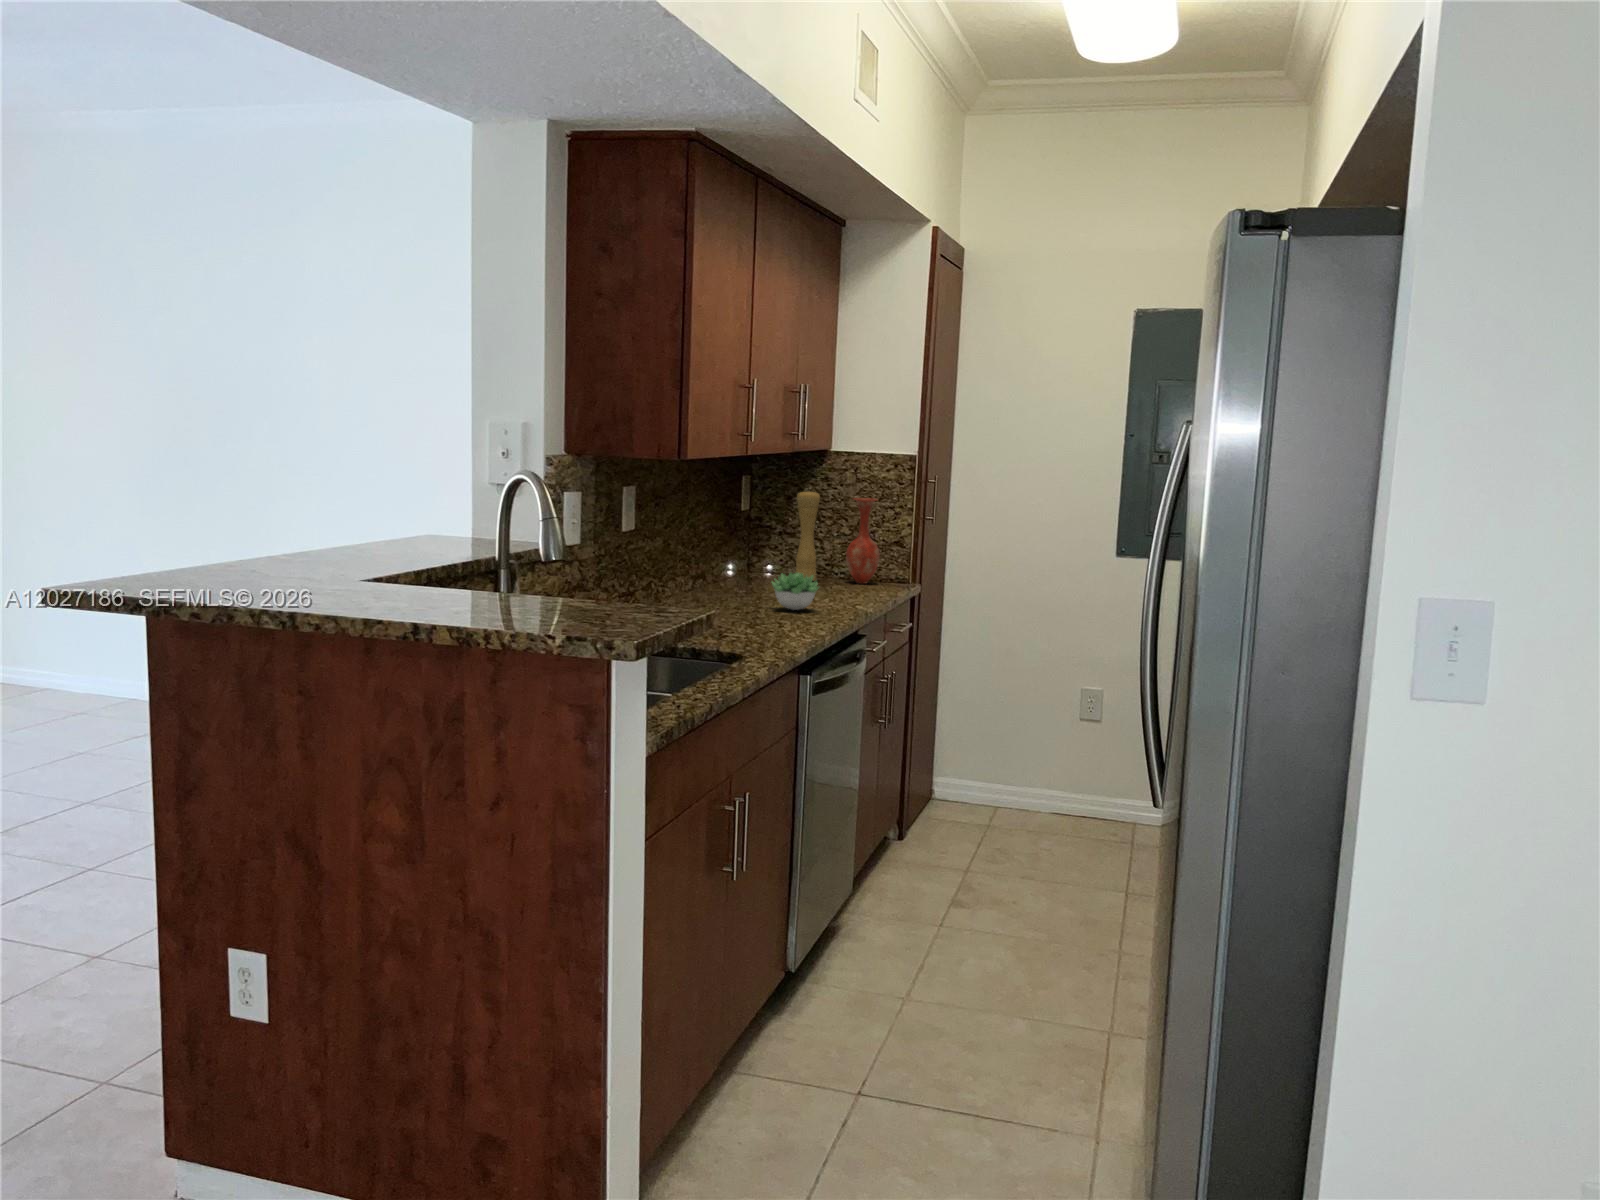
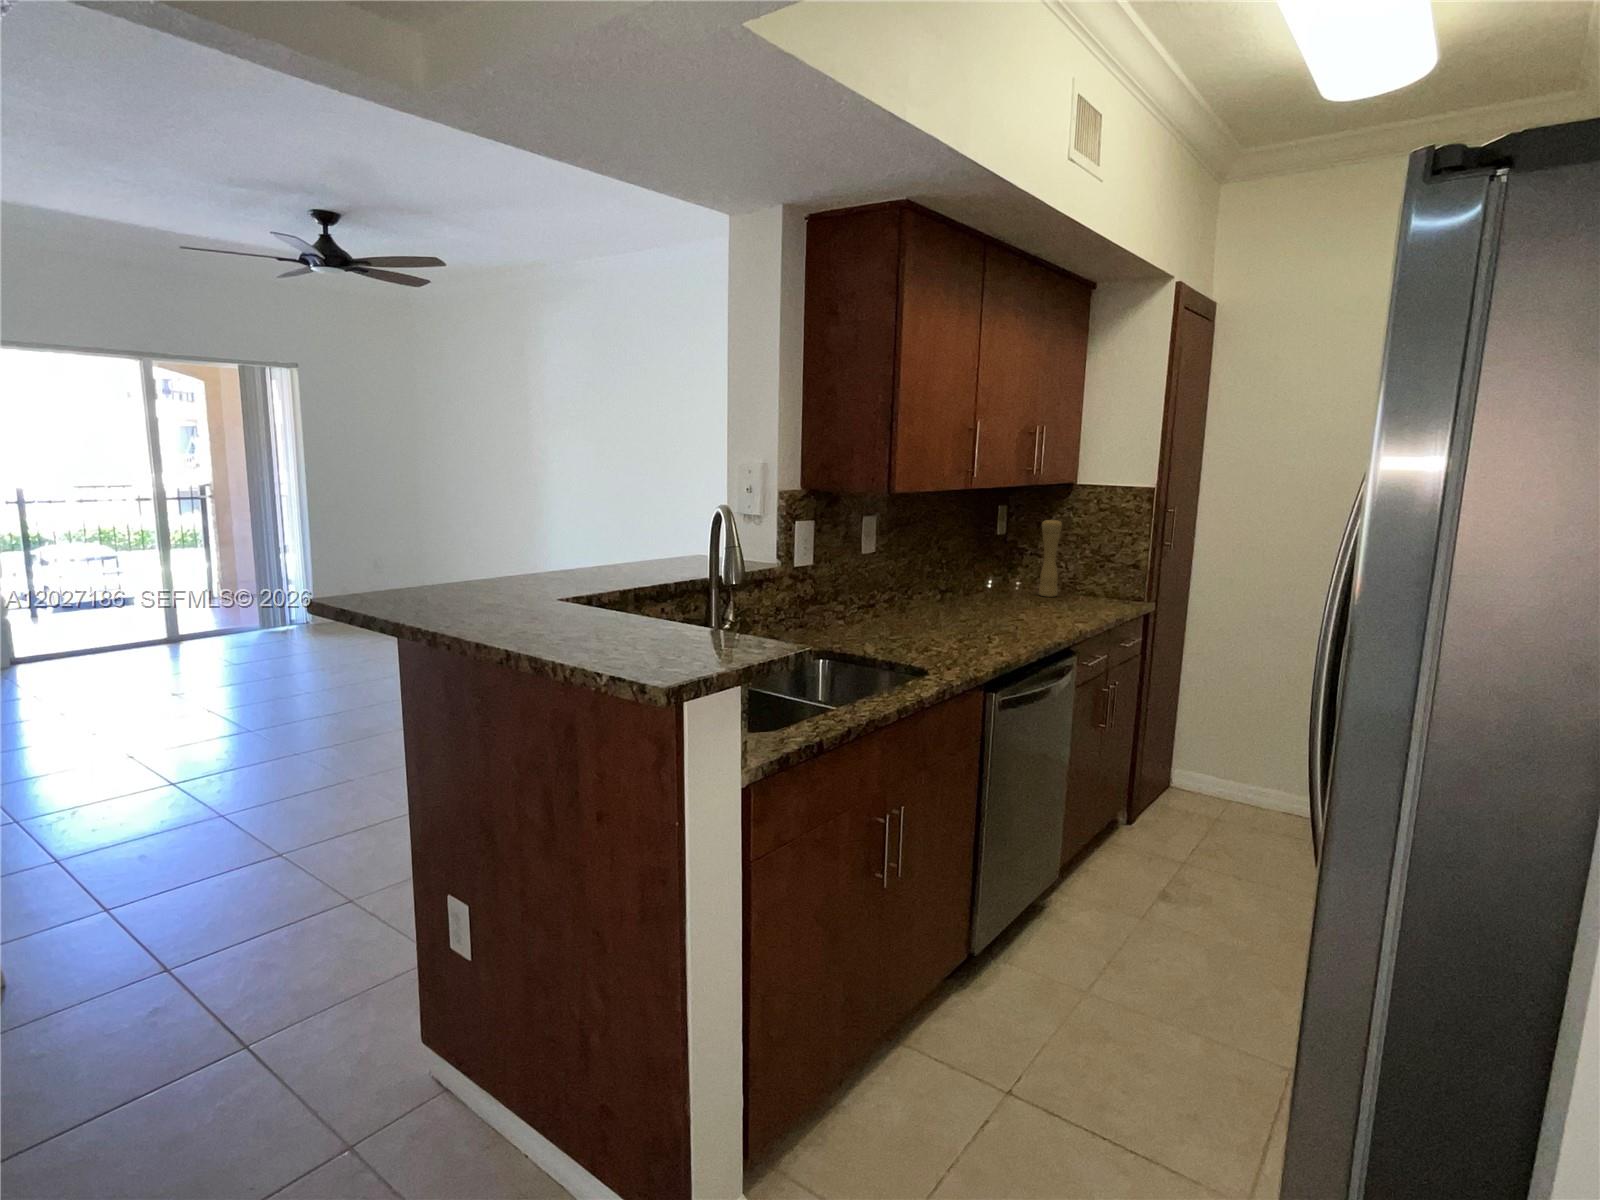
vase: present [846,498,880,584] -> none [1085,525,1116,600]
succulent plant: present [772,572,819,610] -> none [989,592,1034,625]

